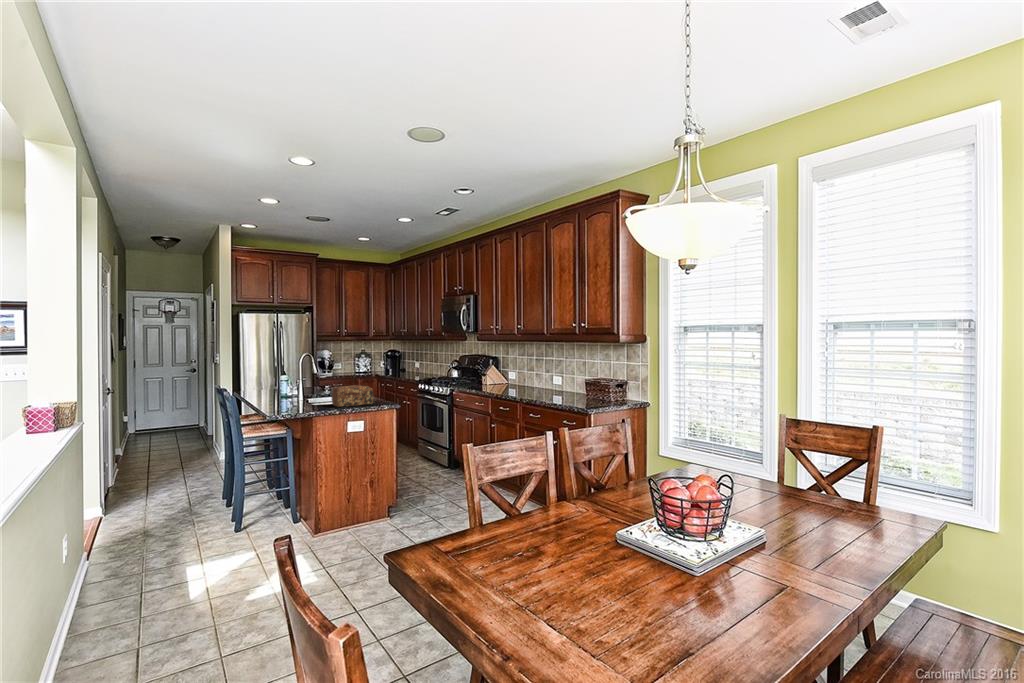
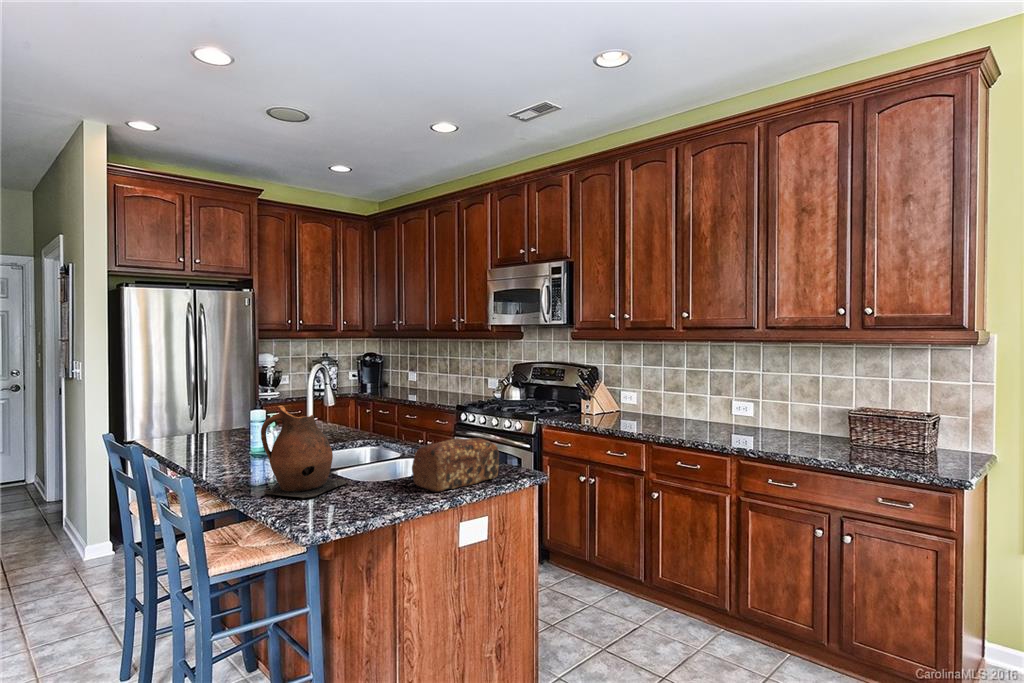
ceramic pitcher: none [266,369,305,408] -> present [261,406,347,499]

